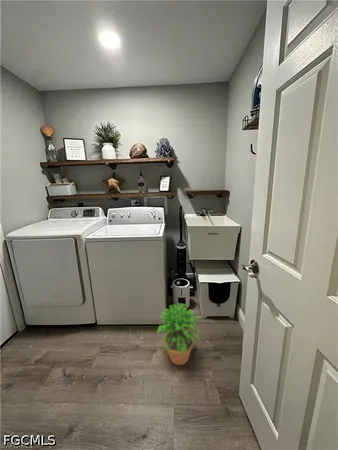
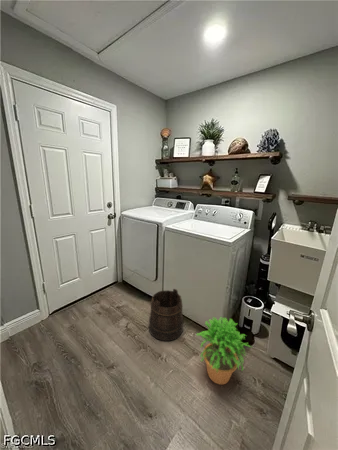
bucket: none [91,301,131,364] -> present [149,289,183,341]

